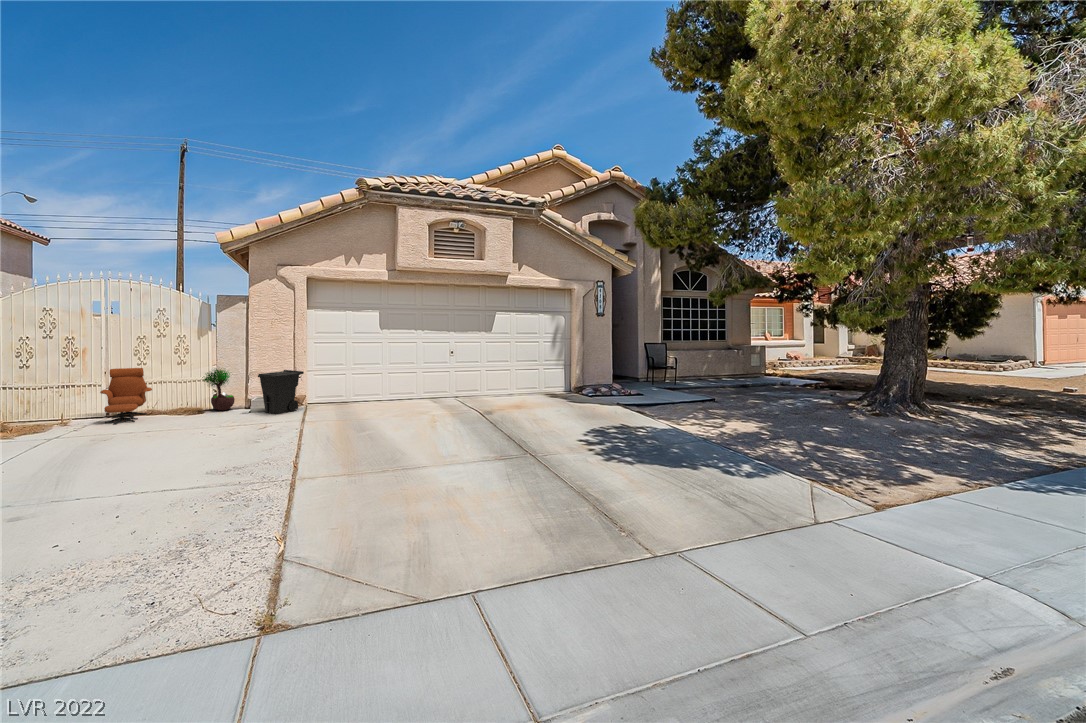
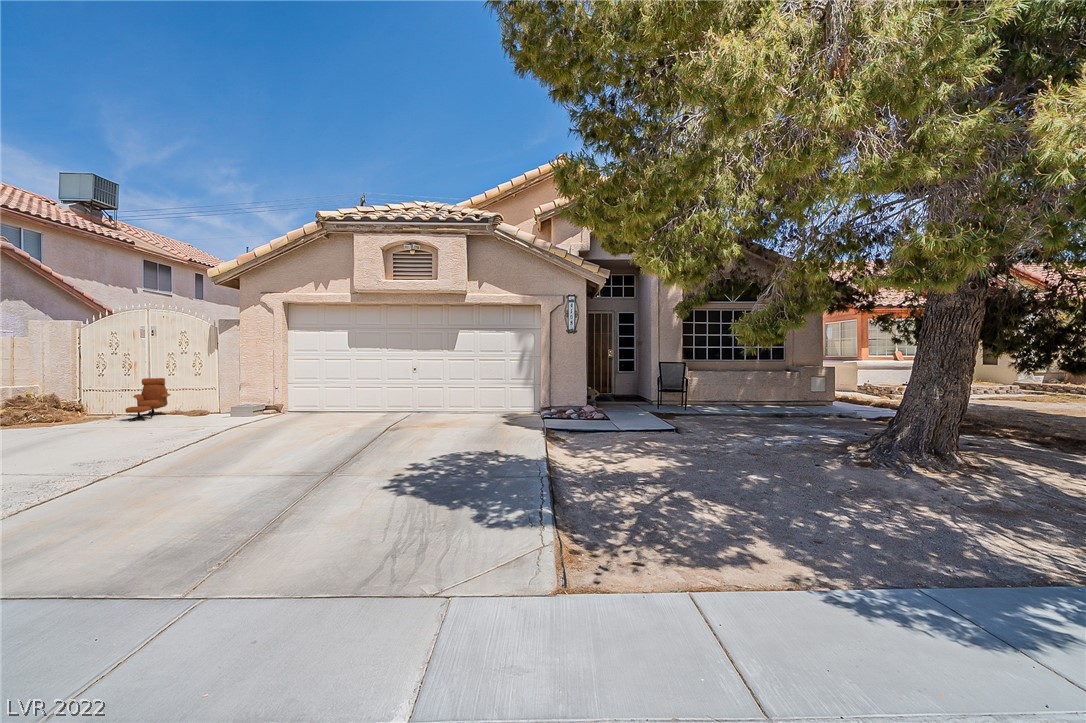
potted tree: present [203,369,235,410] -> none [197,377,228,414]
trash can: present [258,370,304,414] -> none [234,382,271,420]

